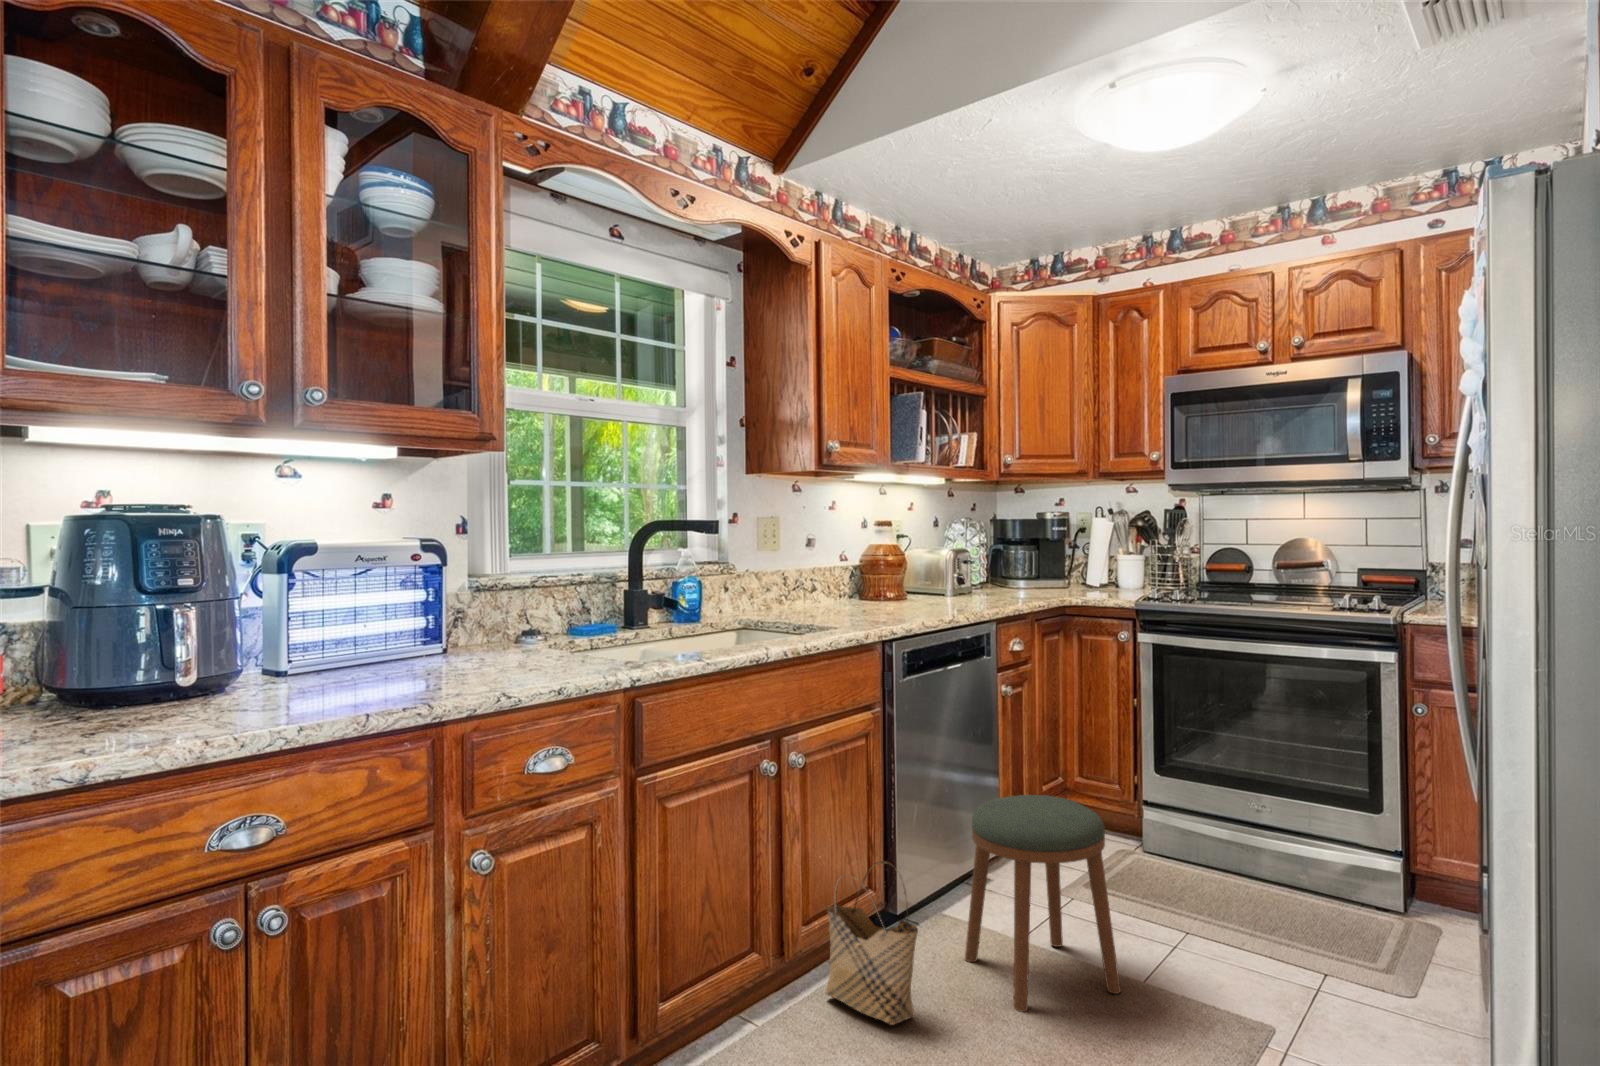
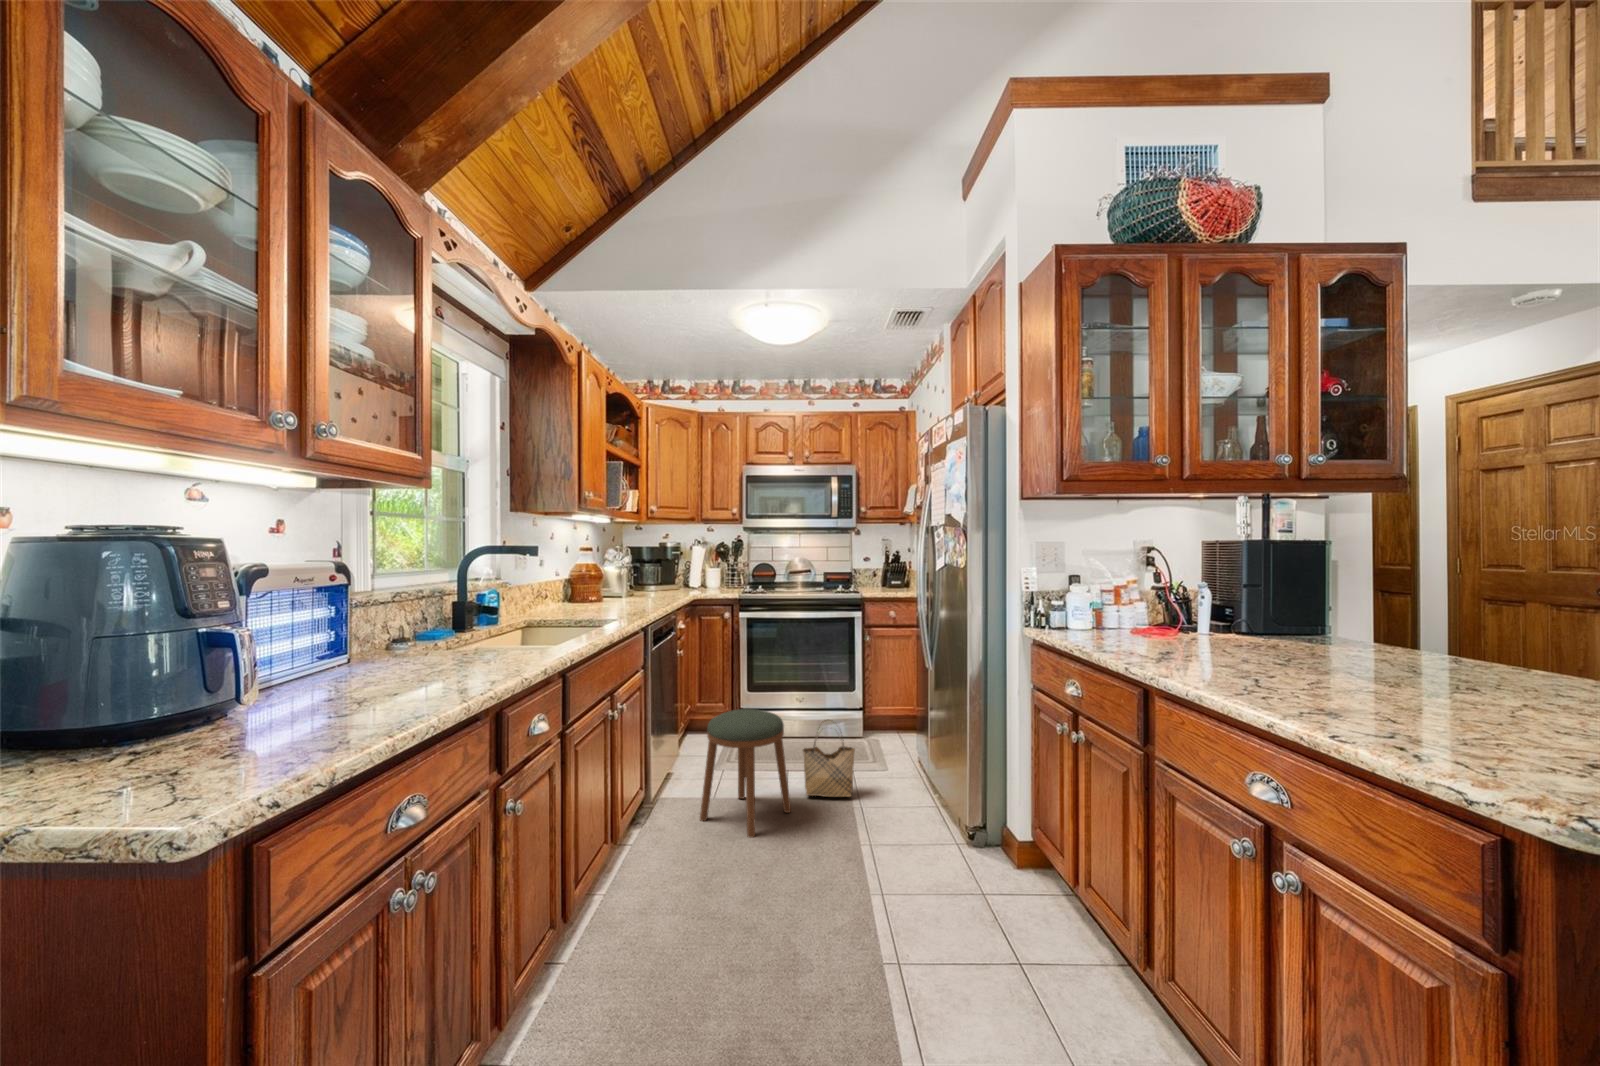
woven basket: present [826,861,918,1025] -> present [803,727,855,797]

